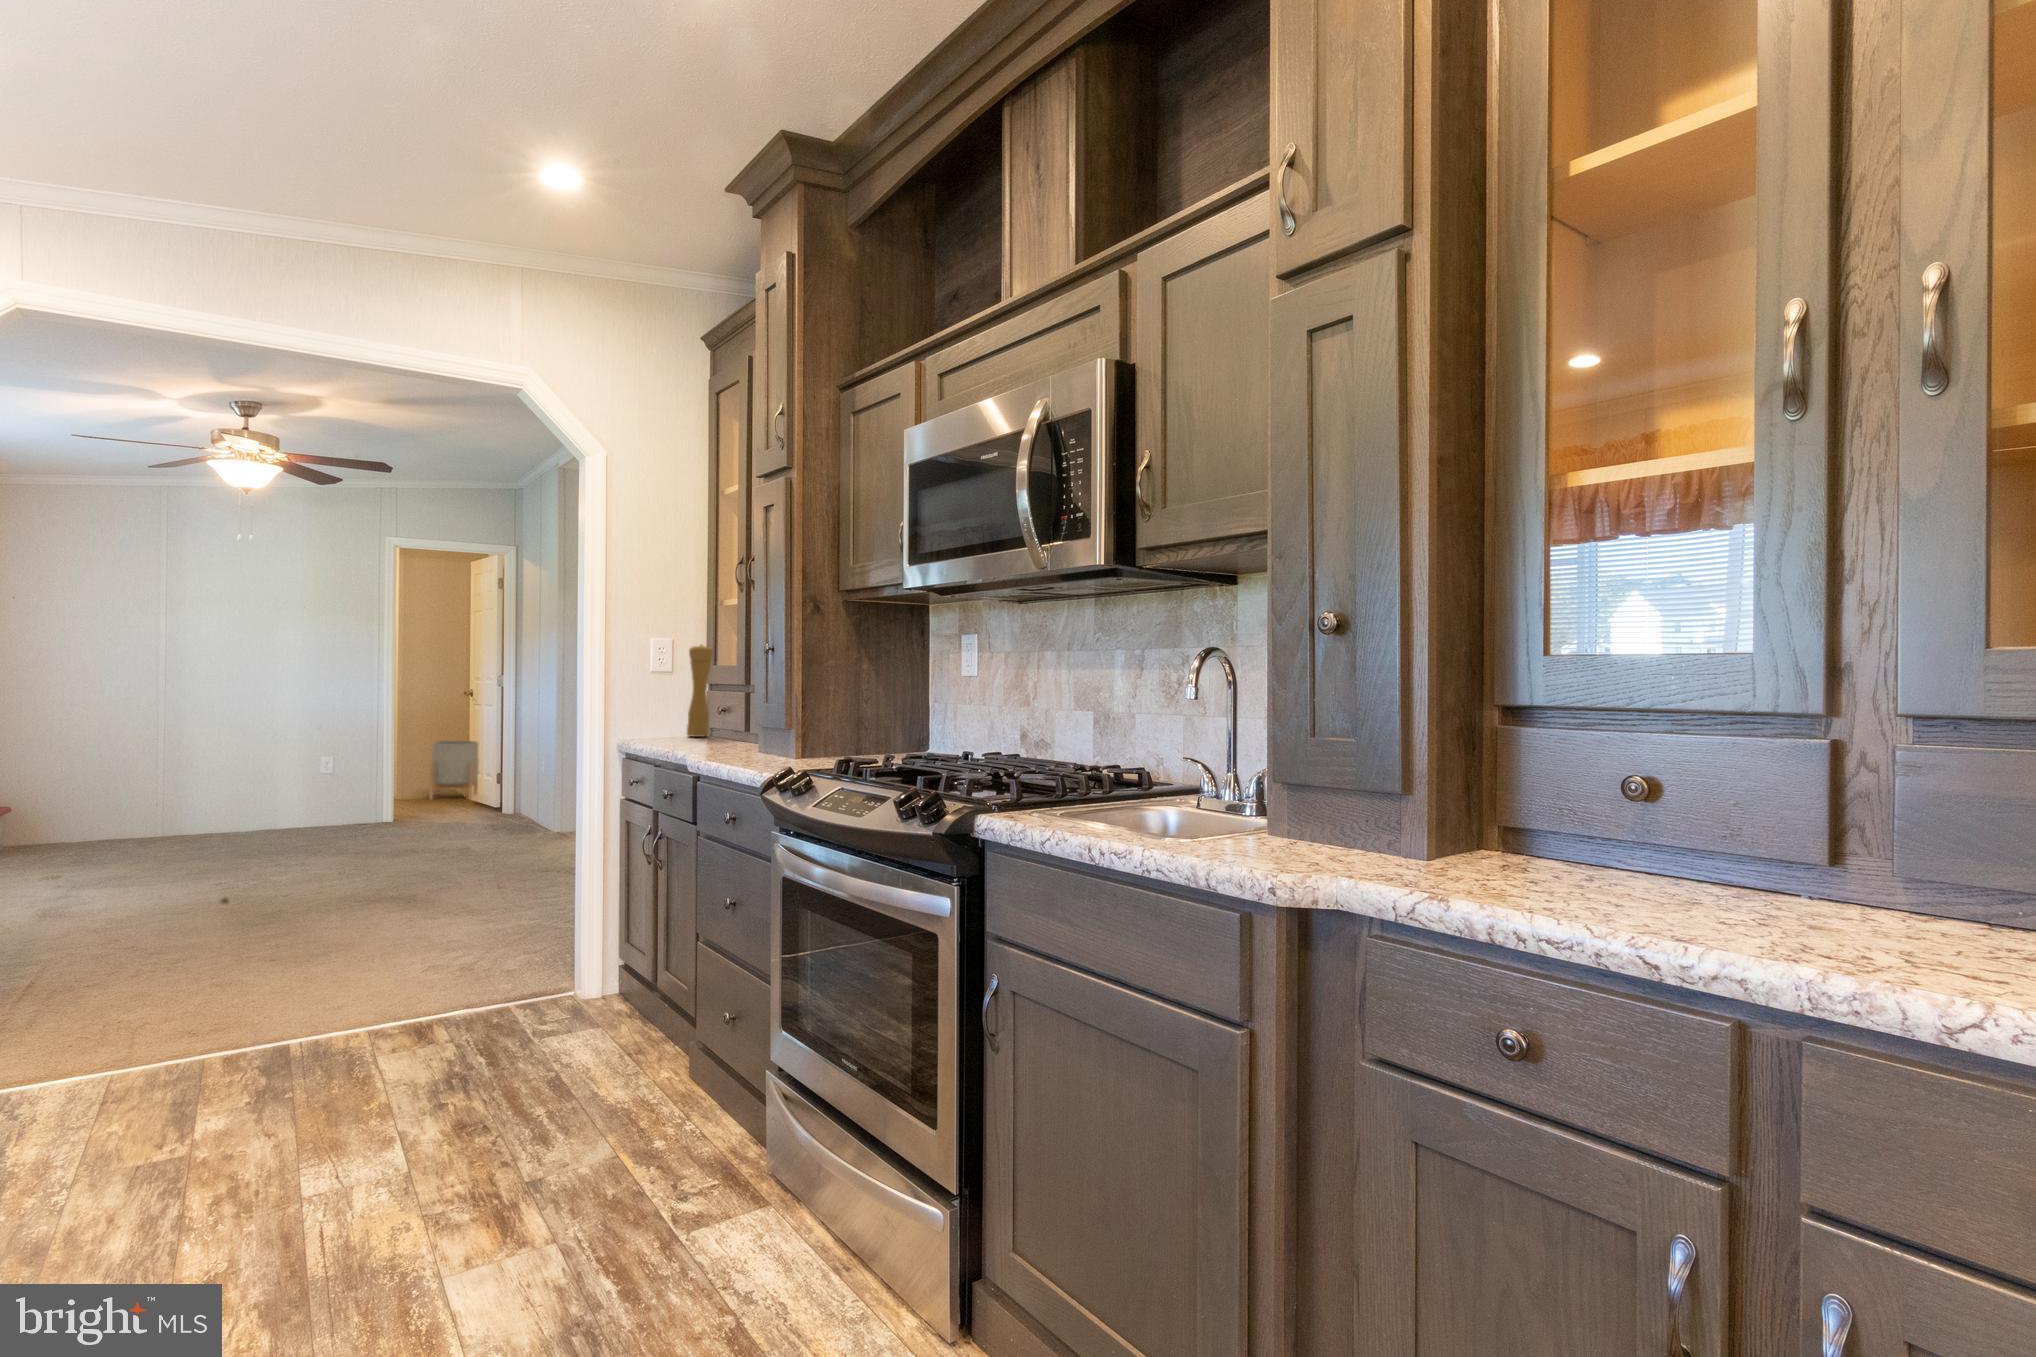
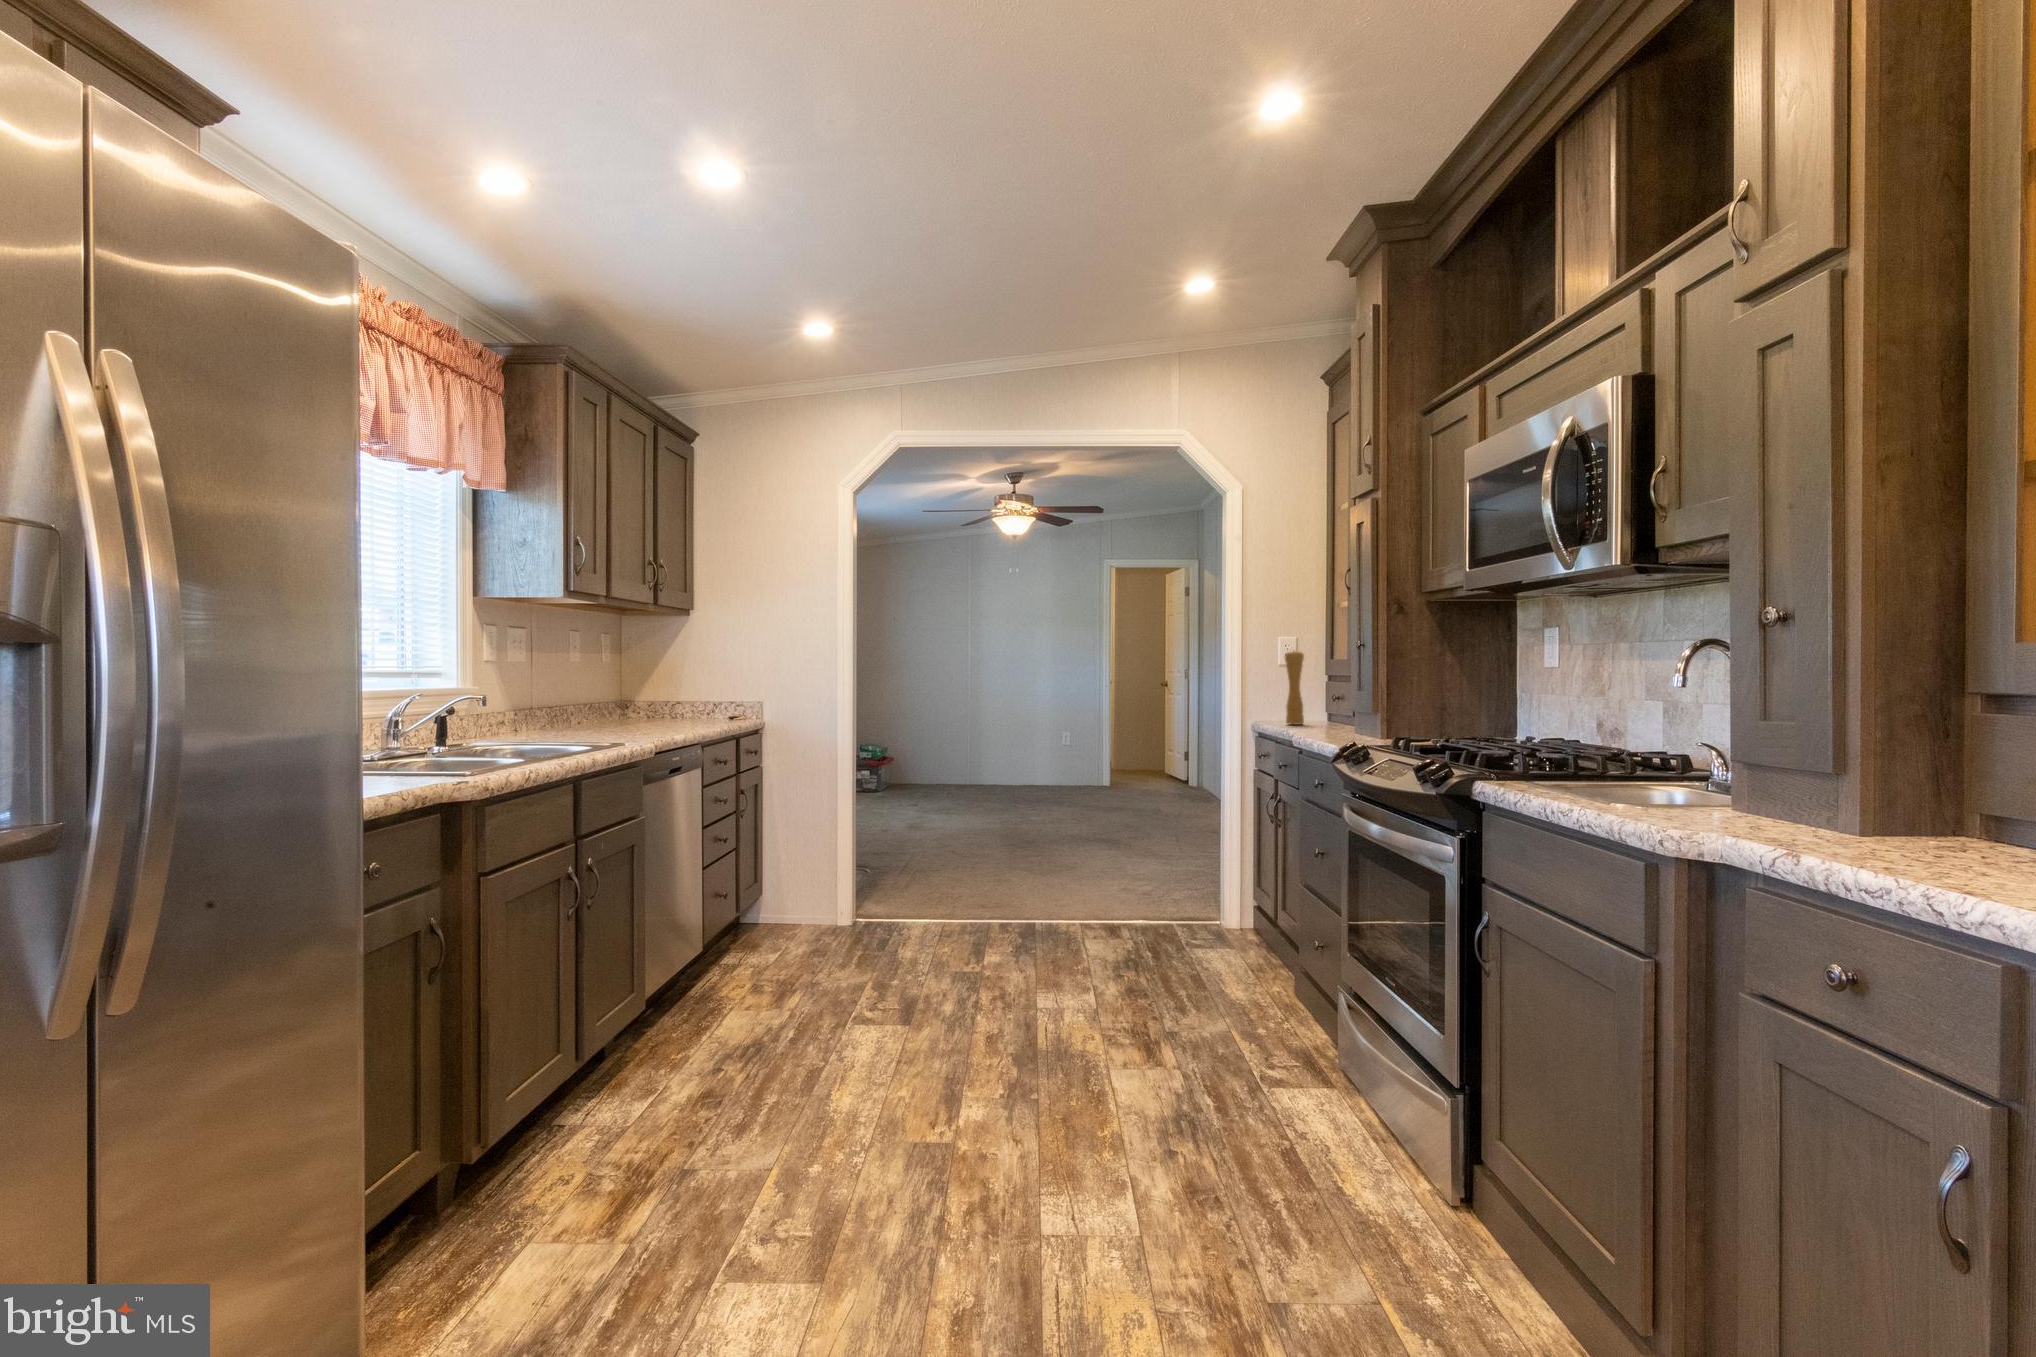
planter: present [429,740,479,800] -> none [1139,739,1172,785]

